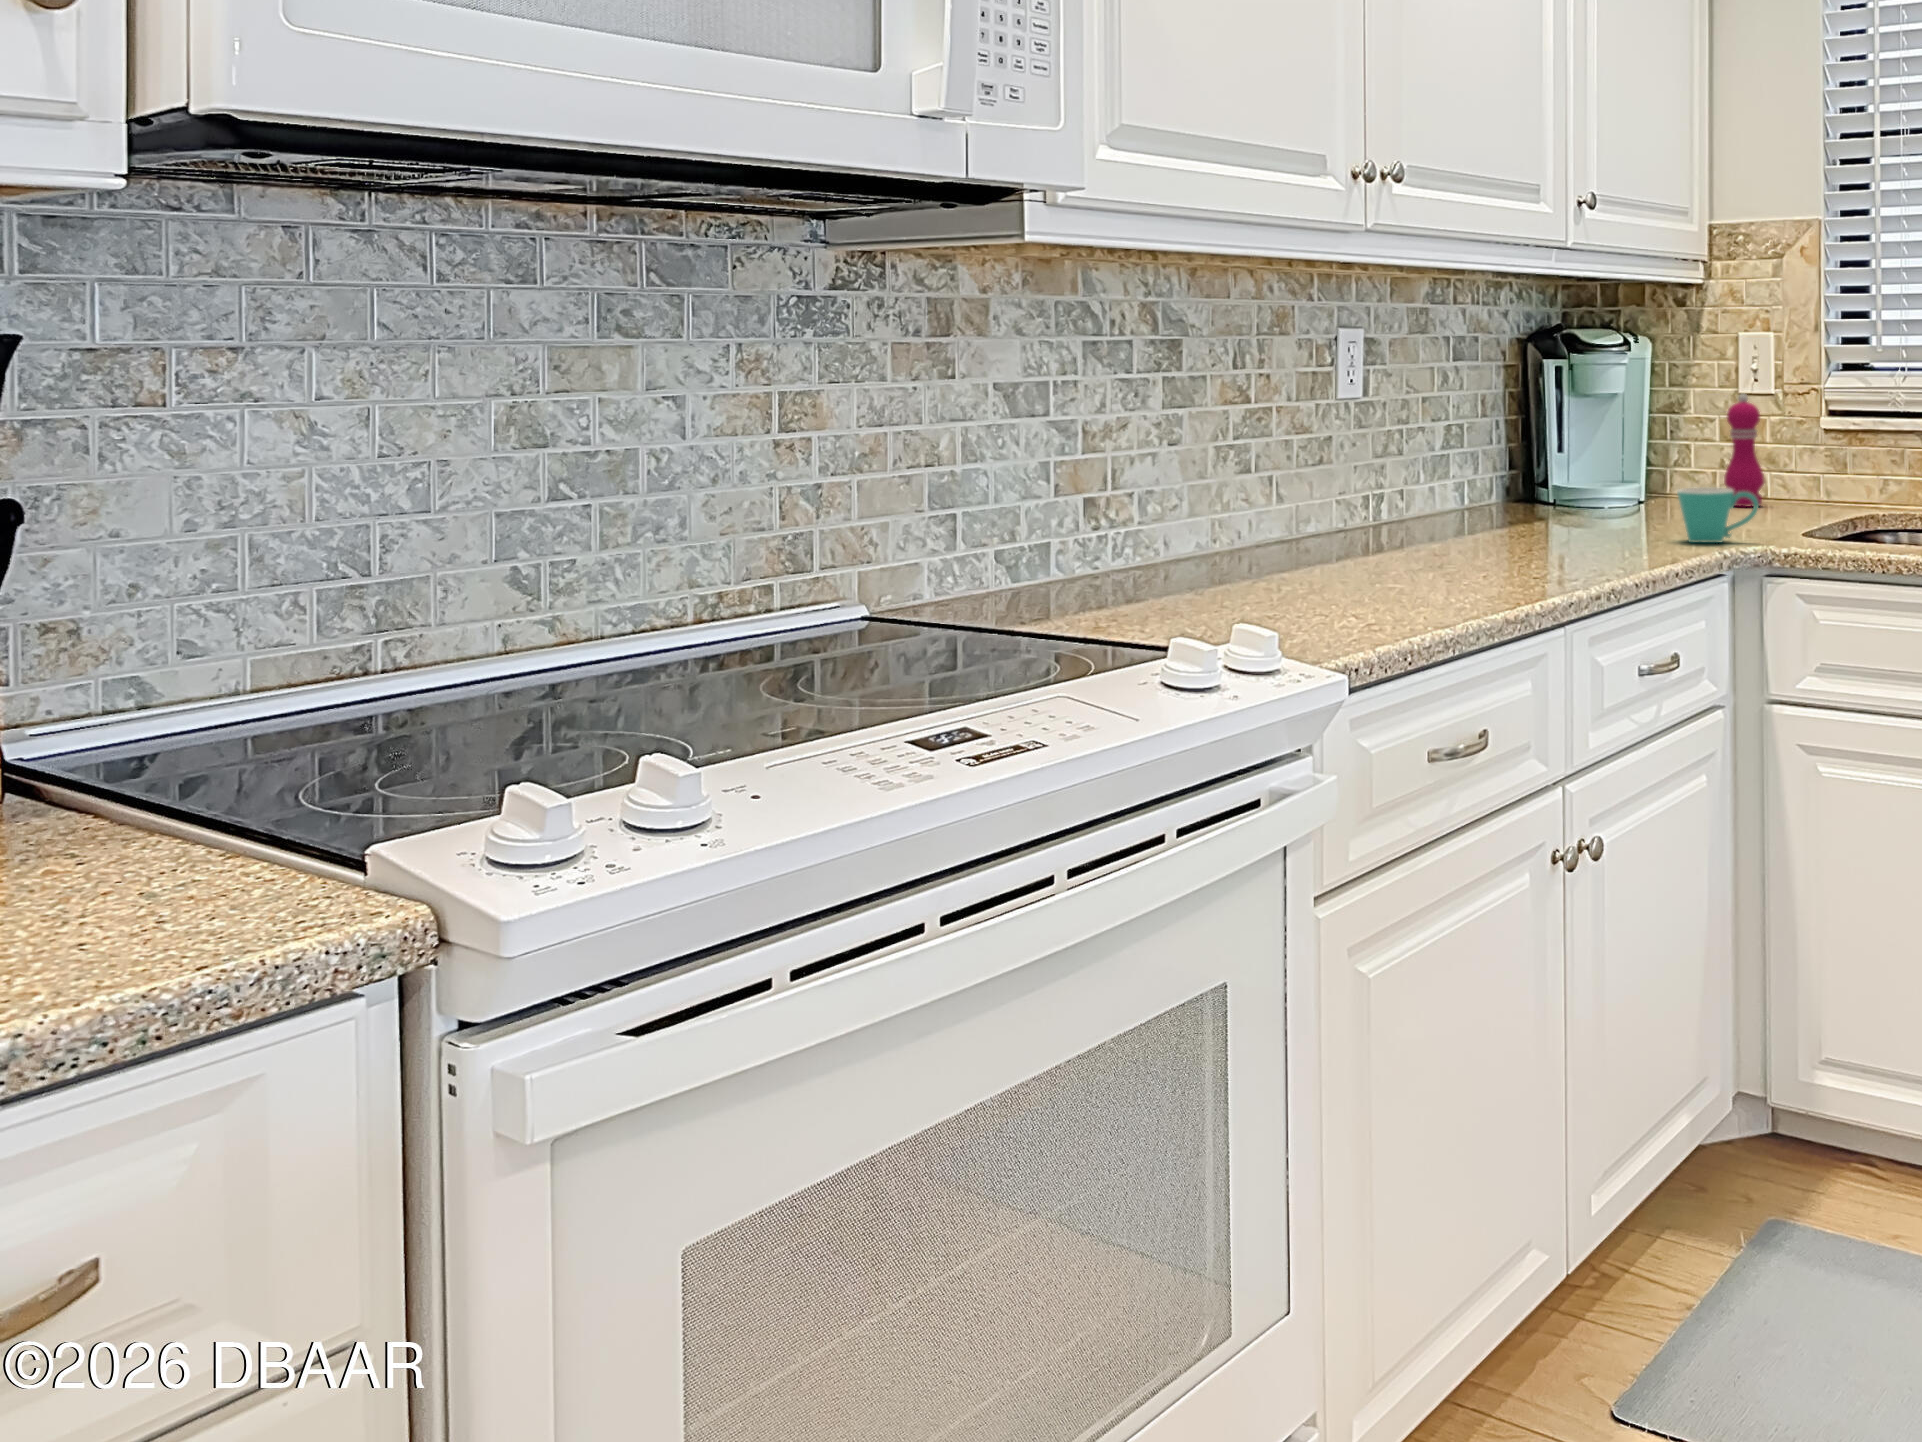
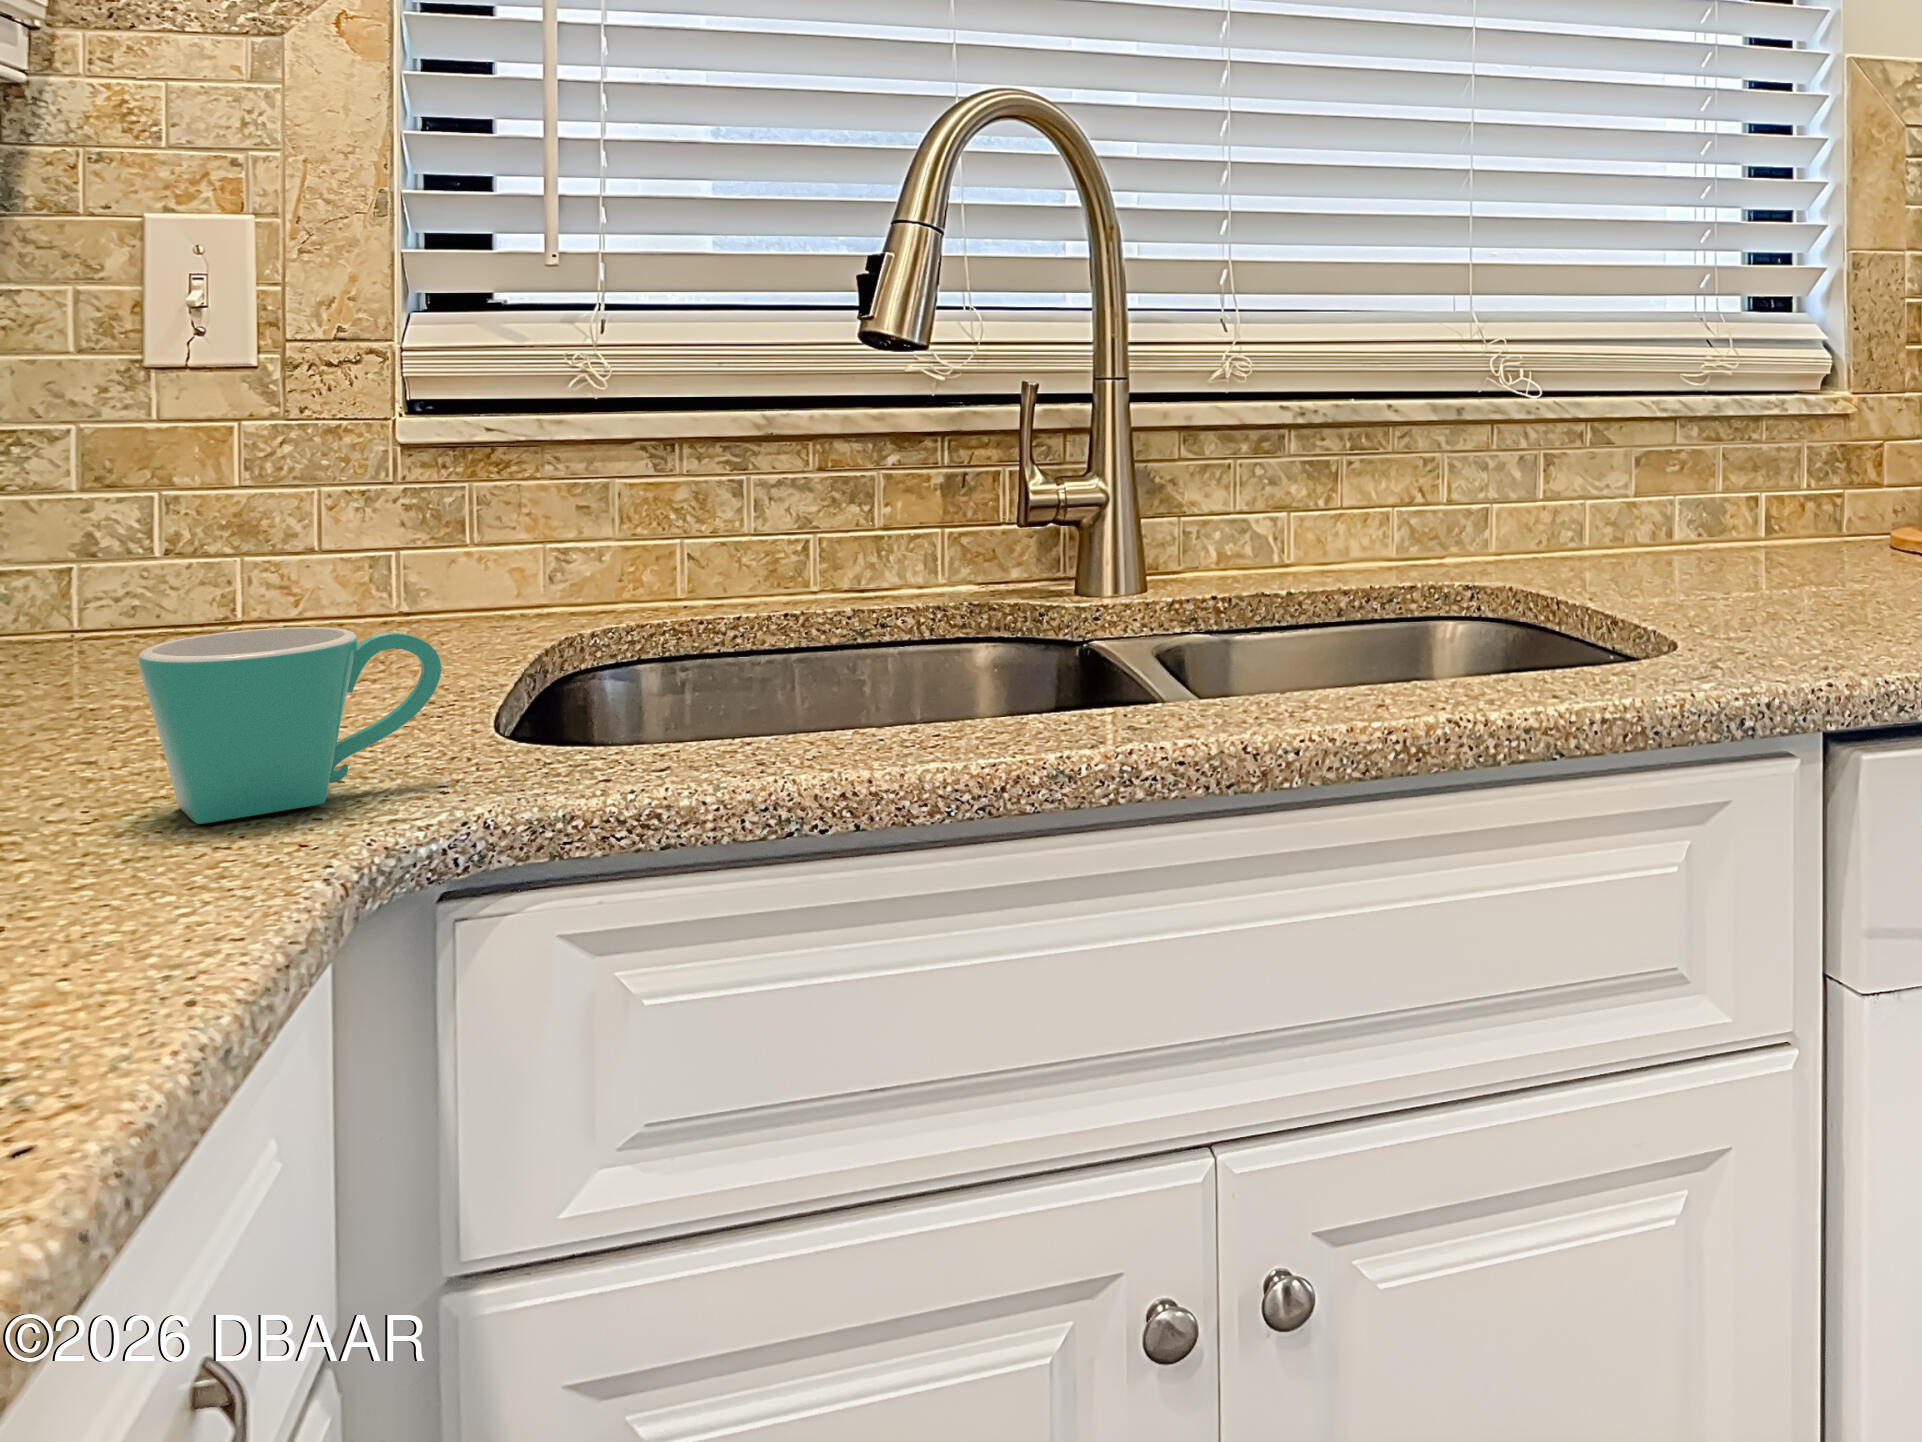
pepper mill: present [1724,393,1764,507] -> none [112,363,237,650]

